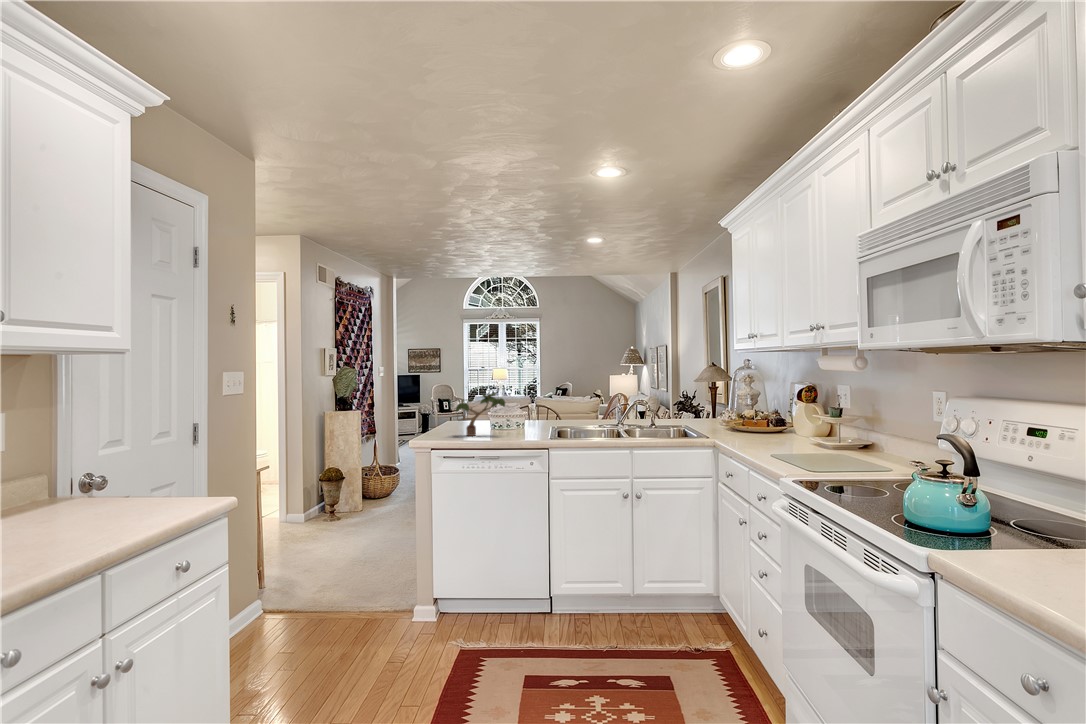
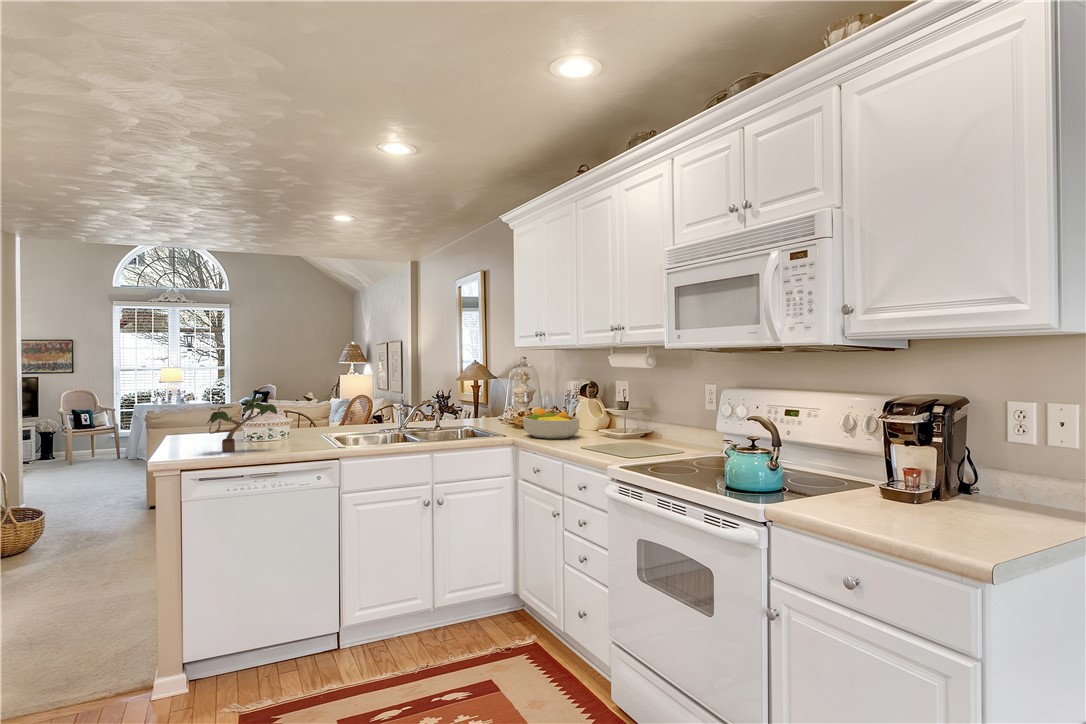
fruit bowl: none [729,411,788,444] -> present [523,408,580,439]

